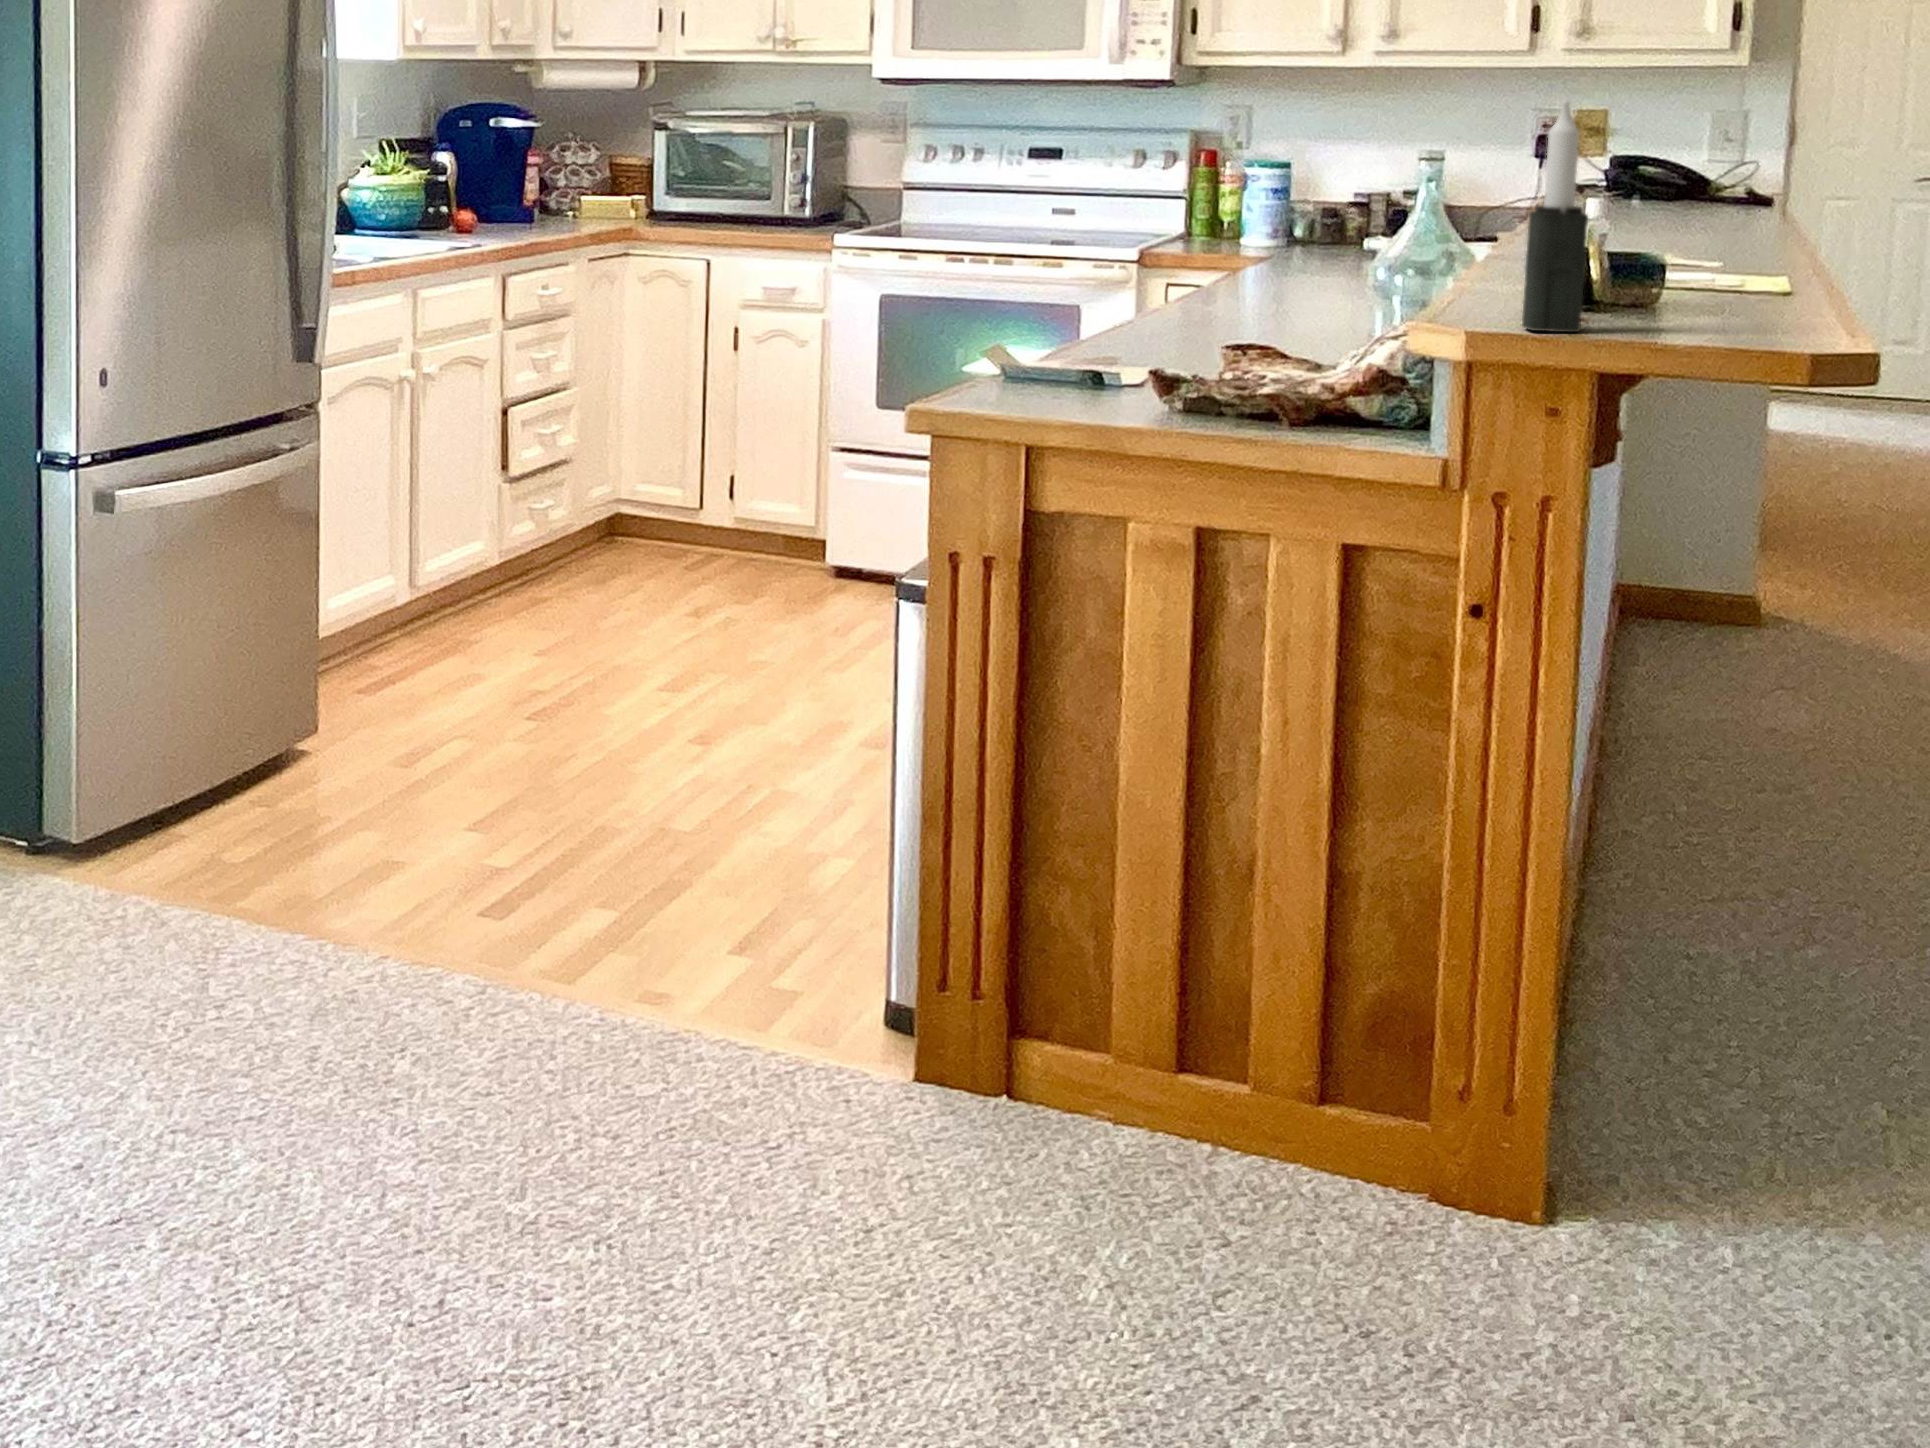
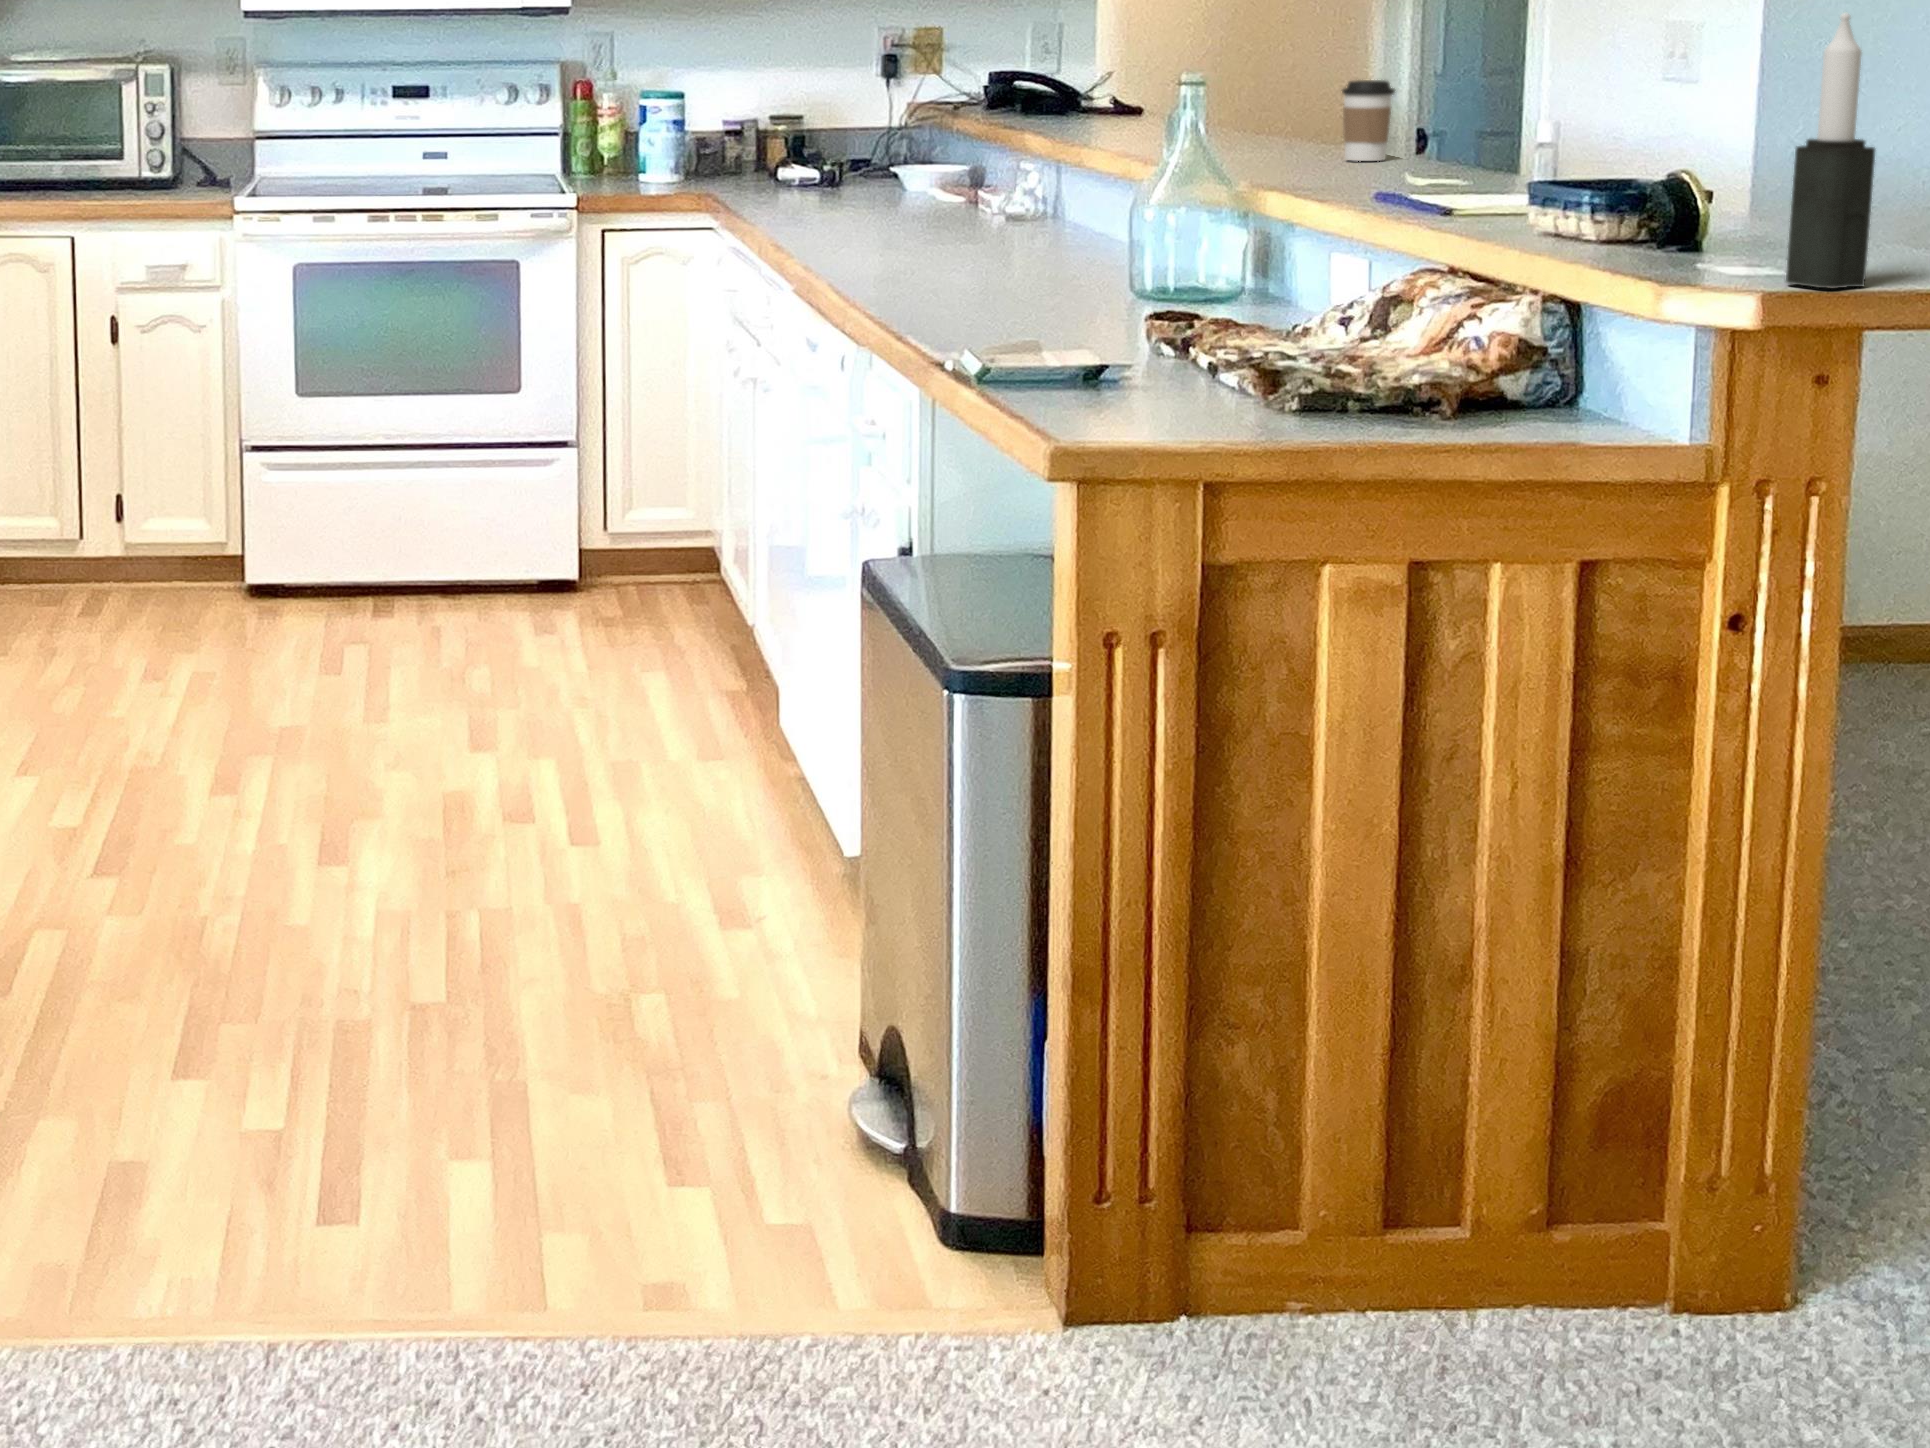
coffee cup: none [1671,165,1729,243] -> present [1342,80,1395,161]

